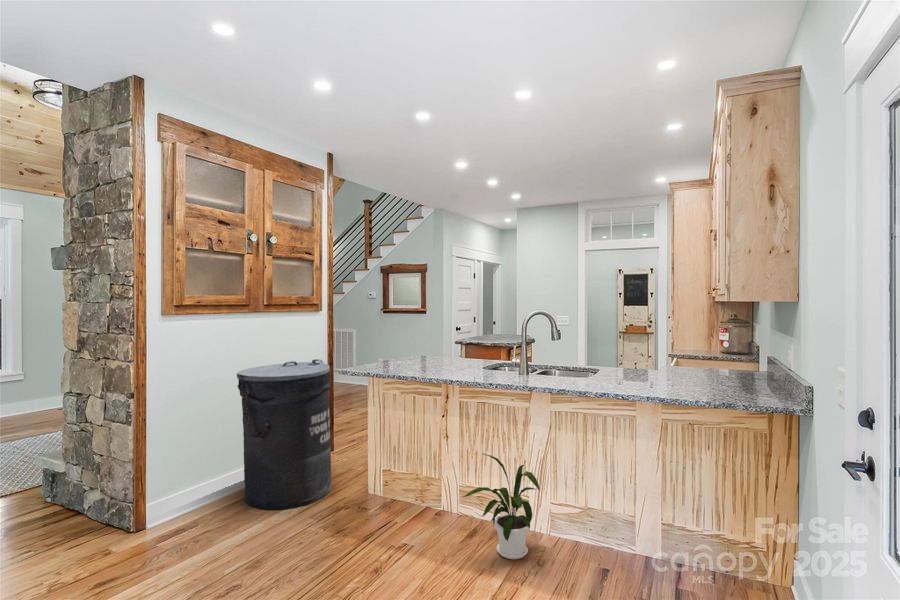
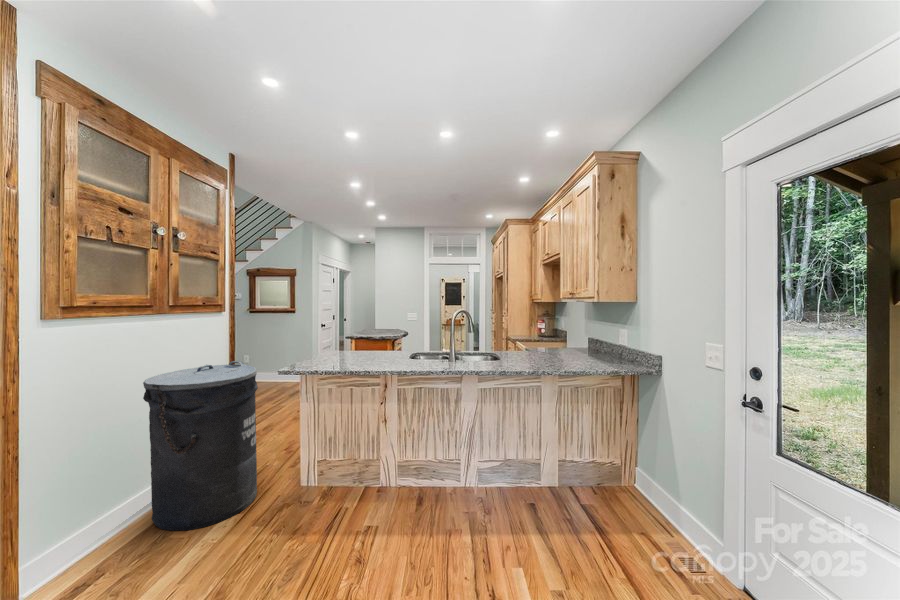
house plant: present [463,454,540,559] -> none [426,431,488,514]

